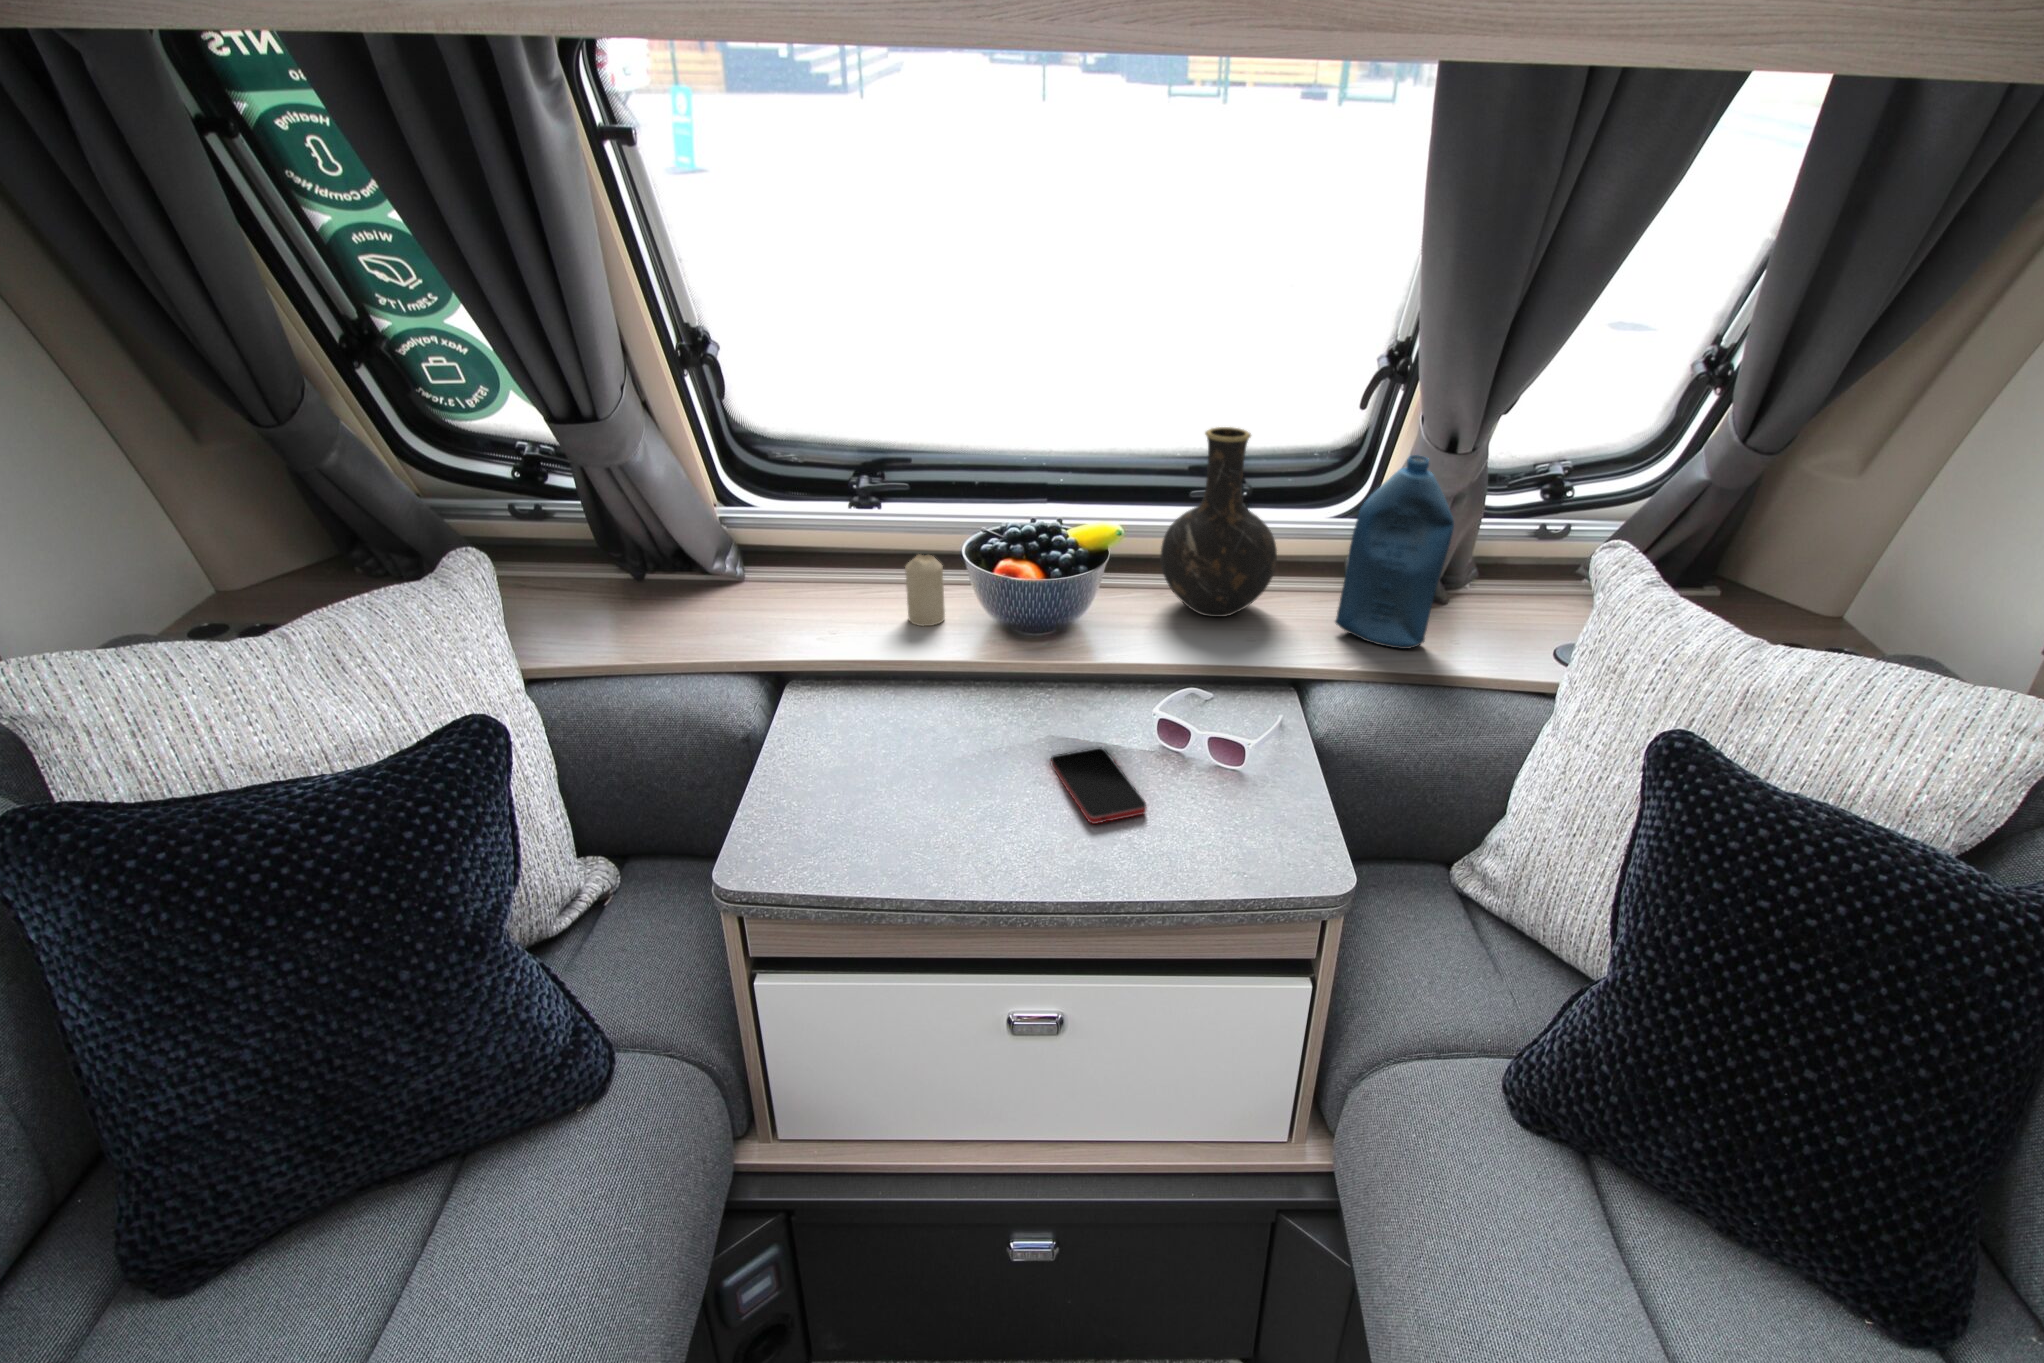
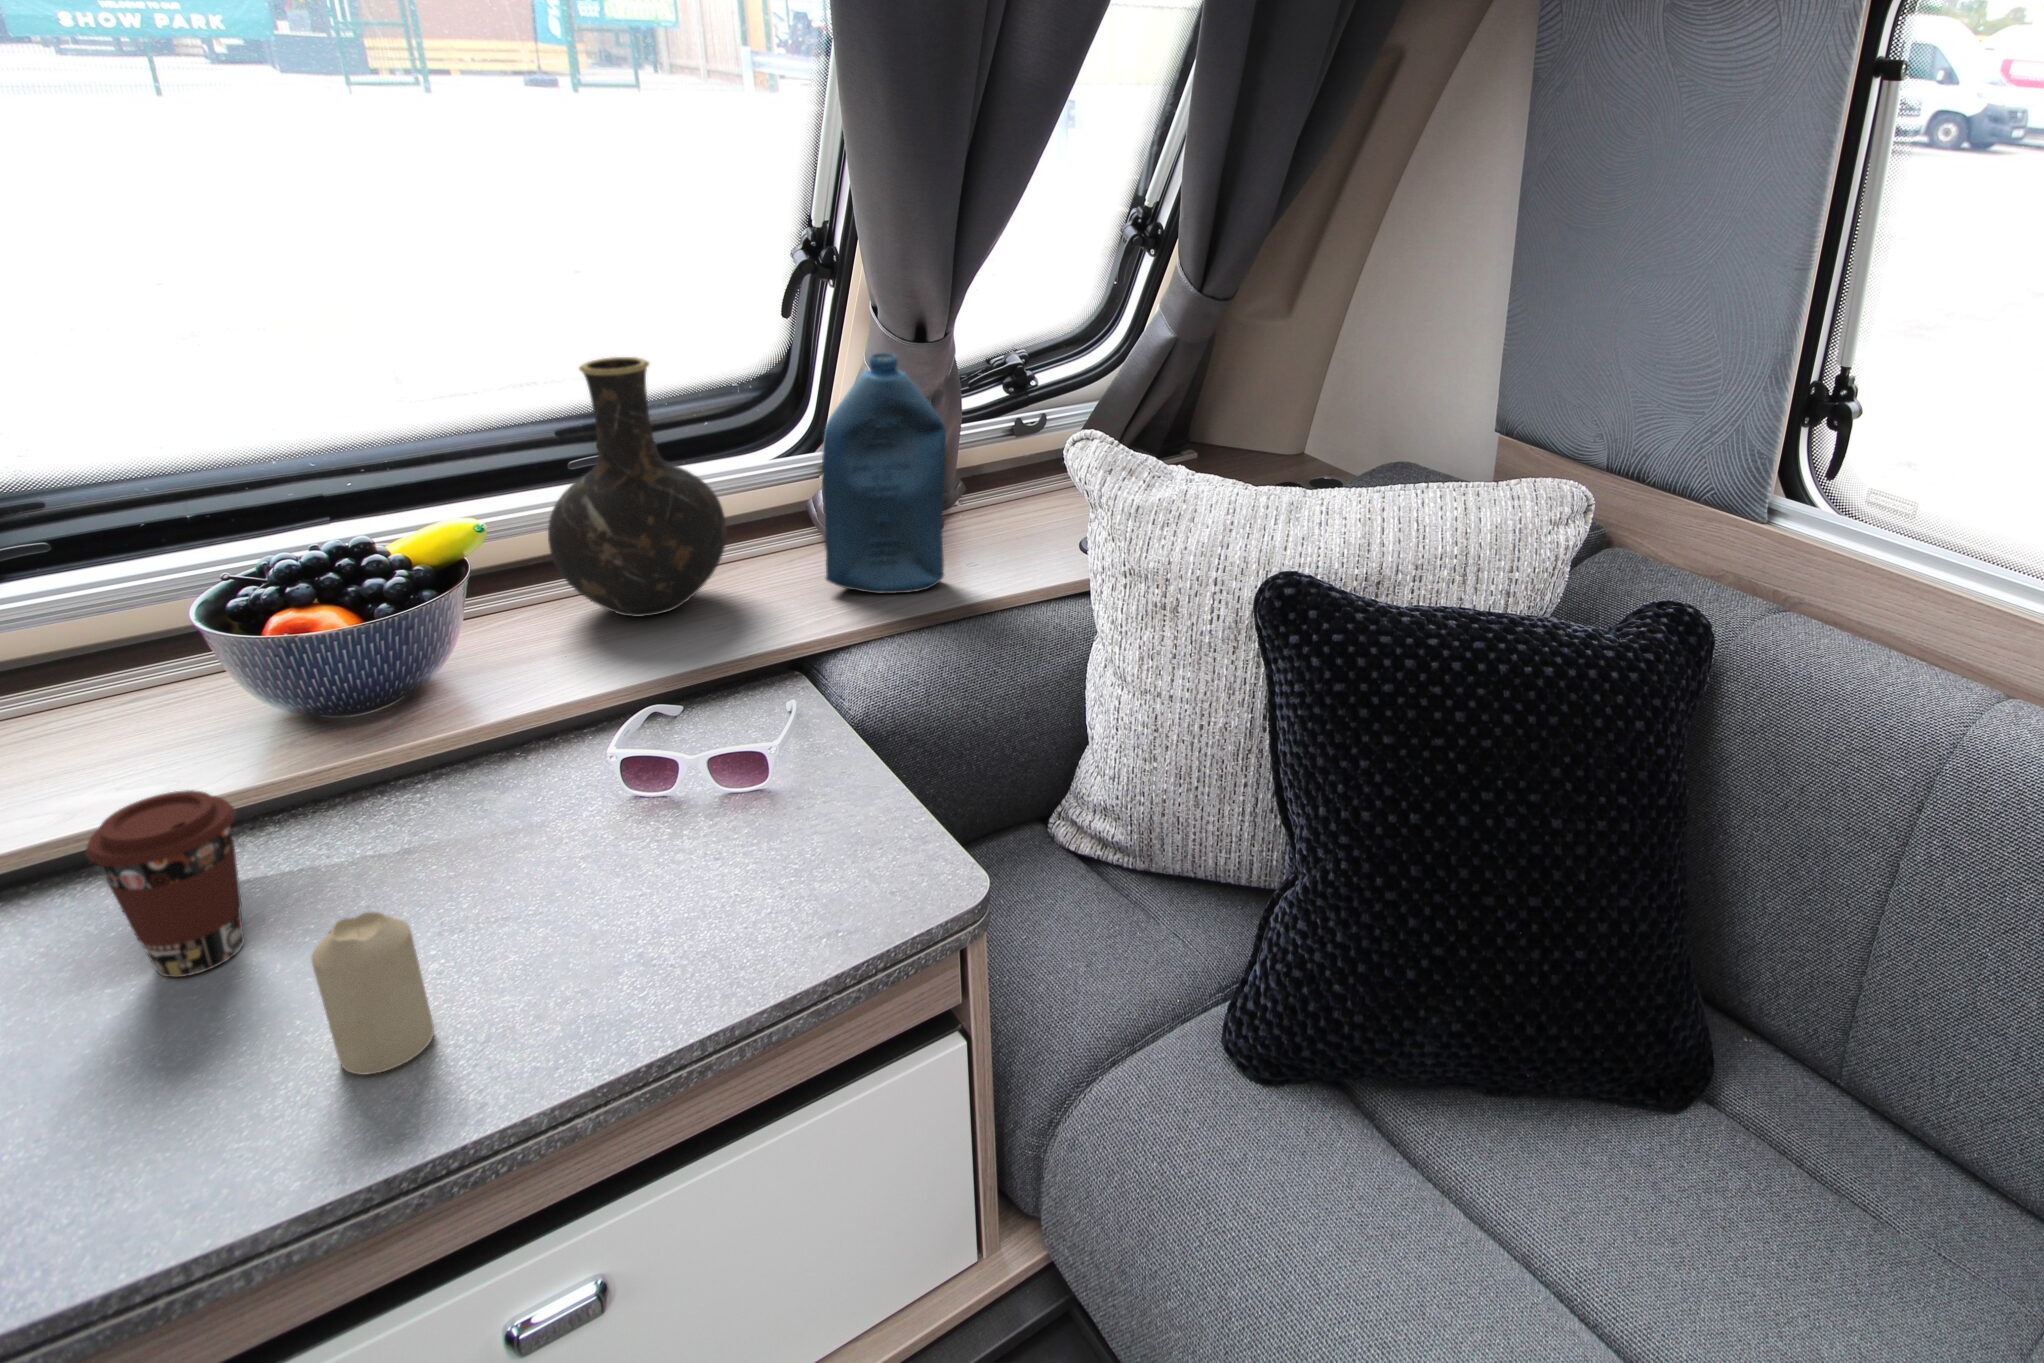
candle: present [905,555,945,626] -> present [311,912,434,1075]
coffee cup: none [884,654,951,758] -> present [86,790,244,977]
smartphone: present [1051,747,1146,824] -> none [466,841,659,957]

